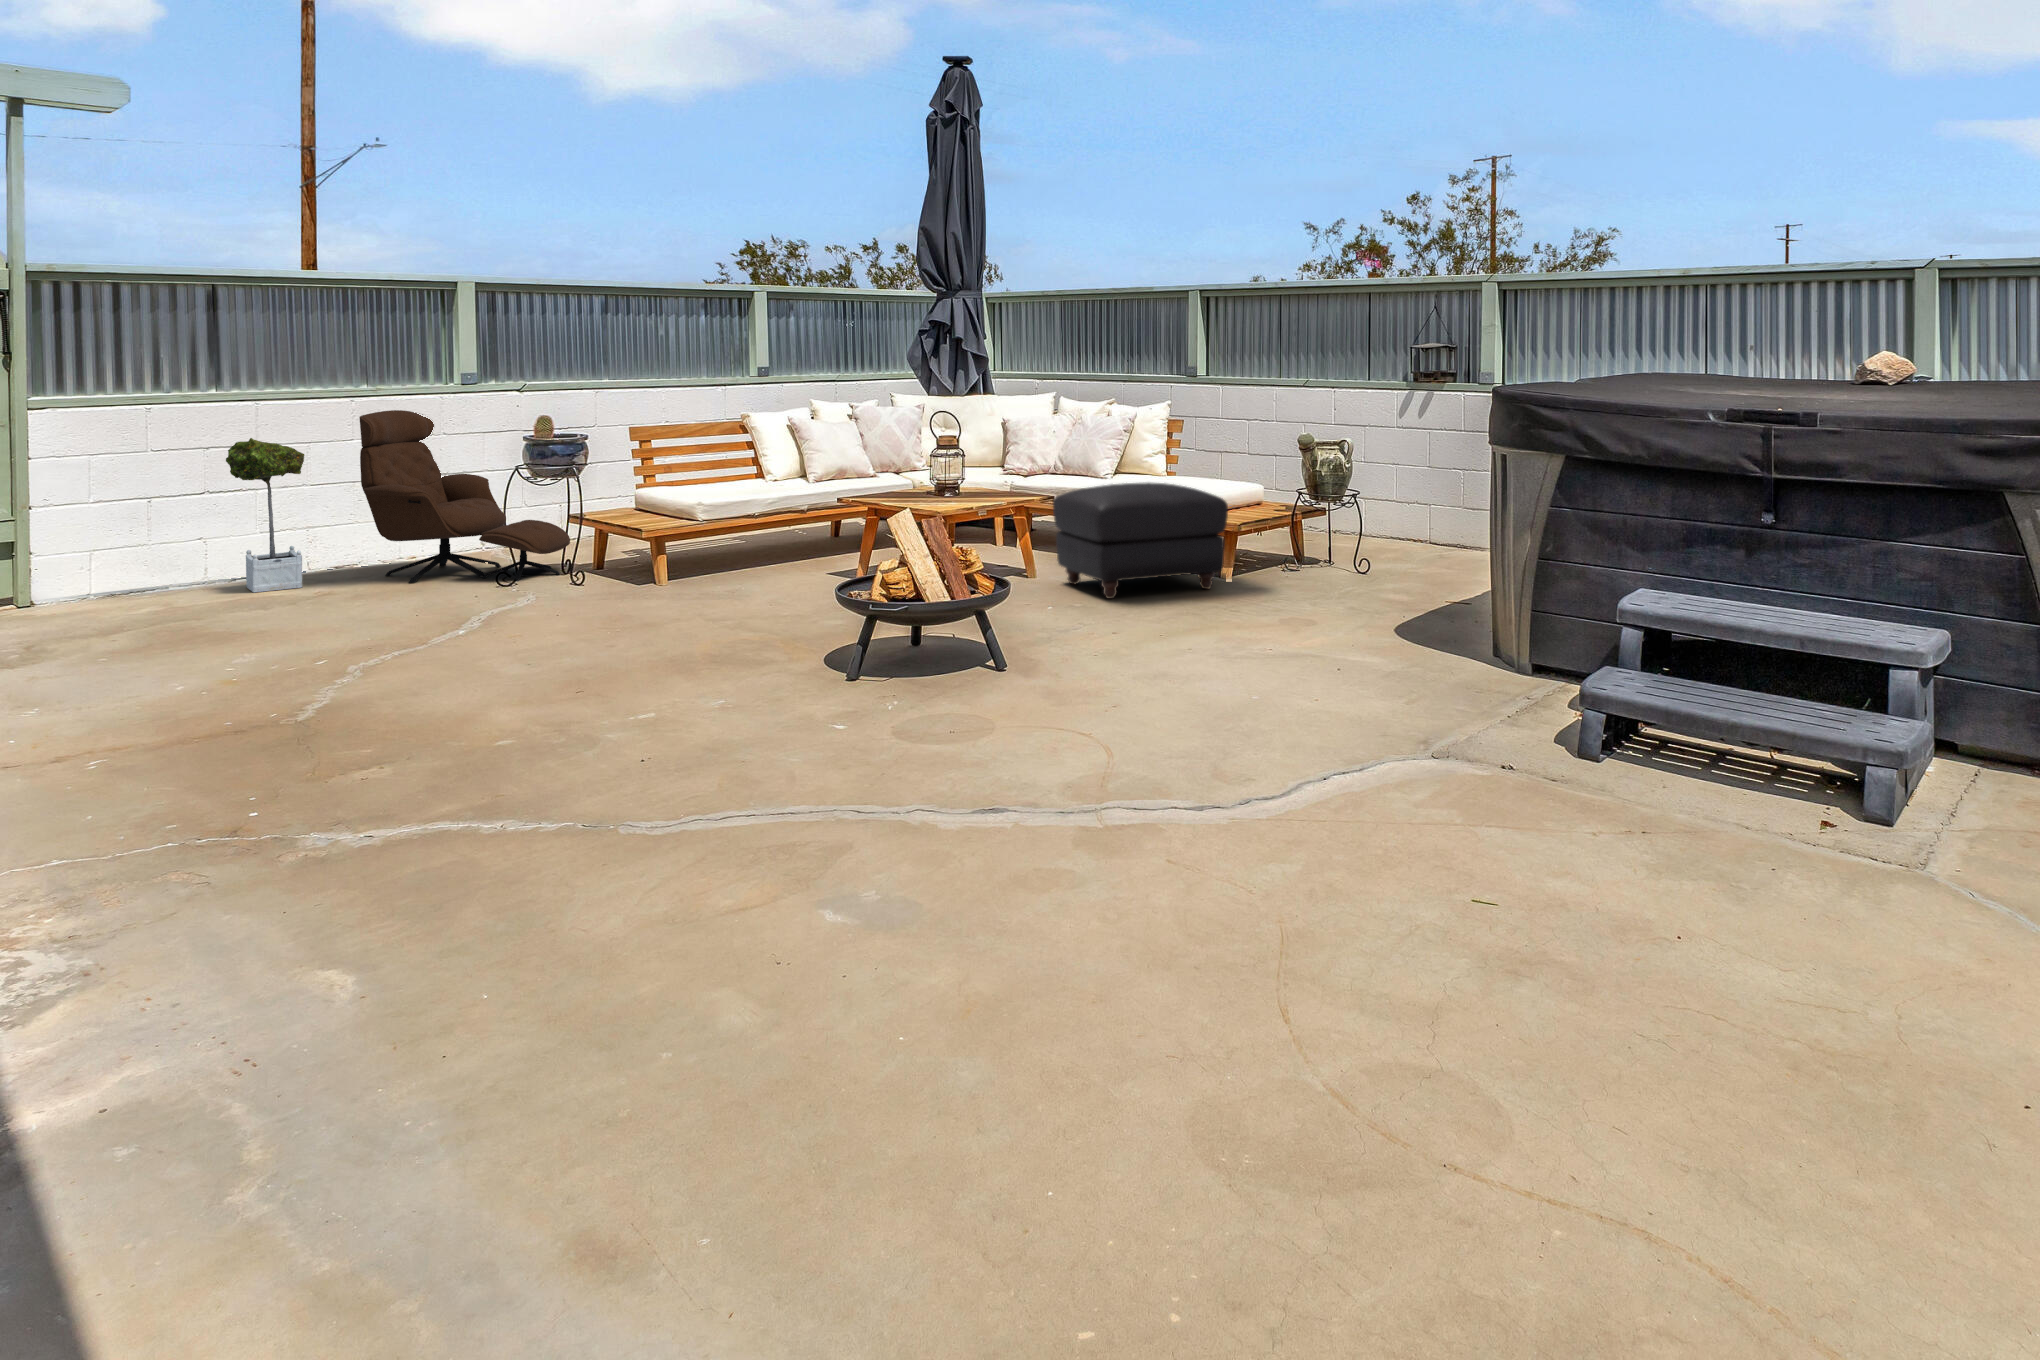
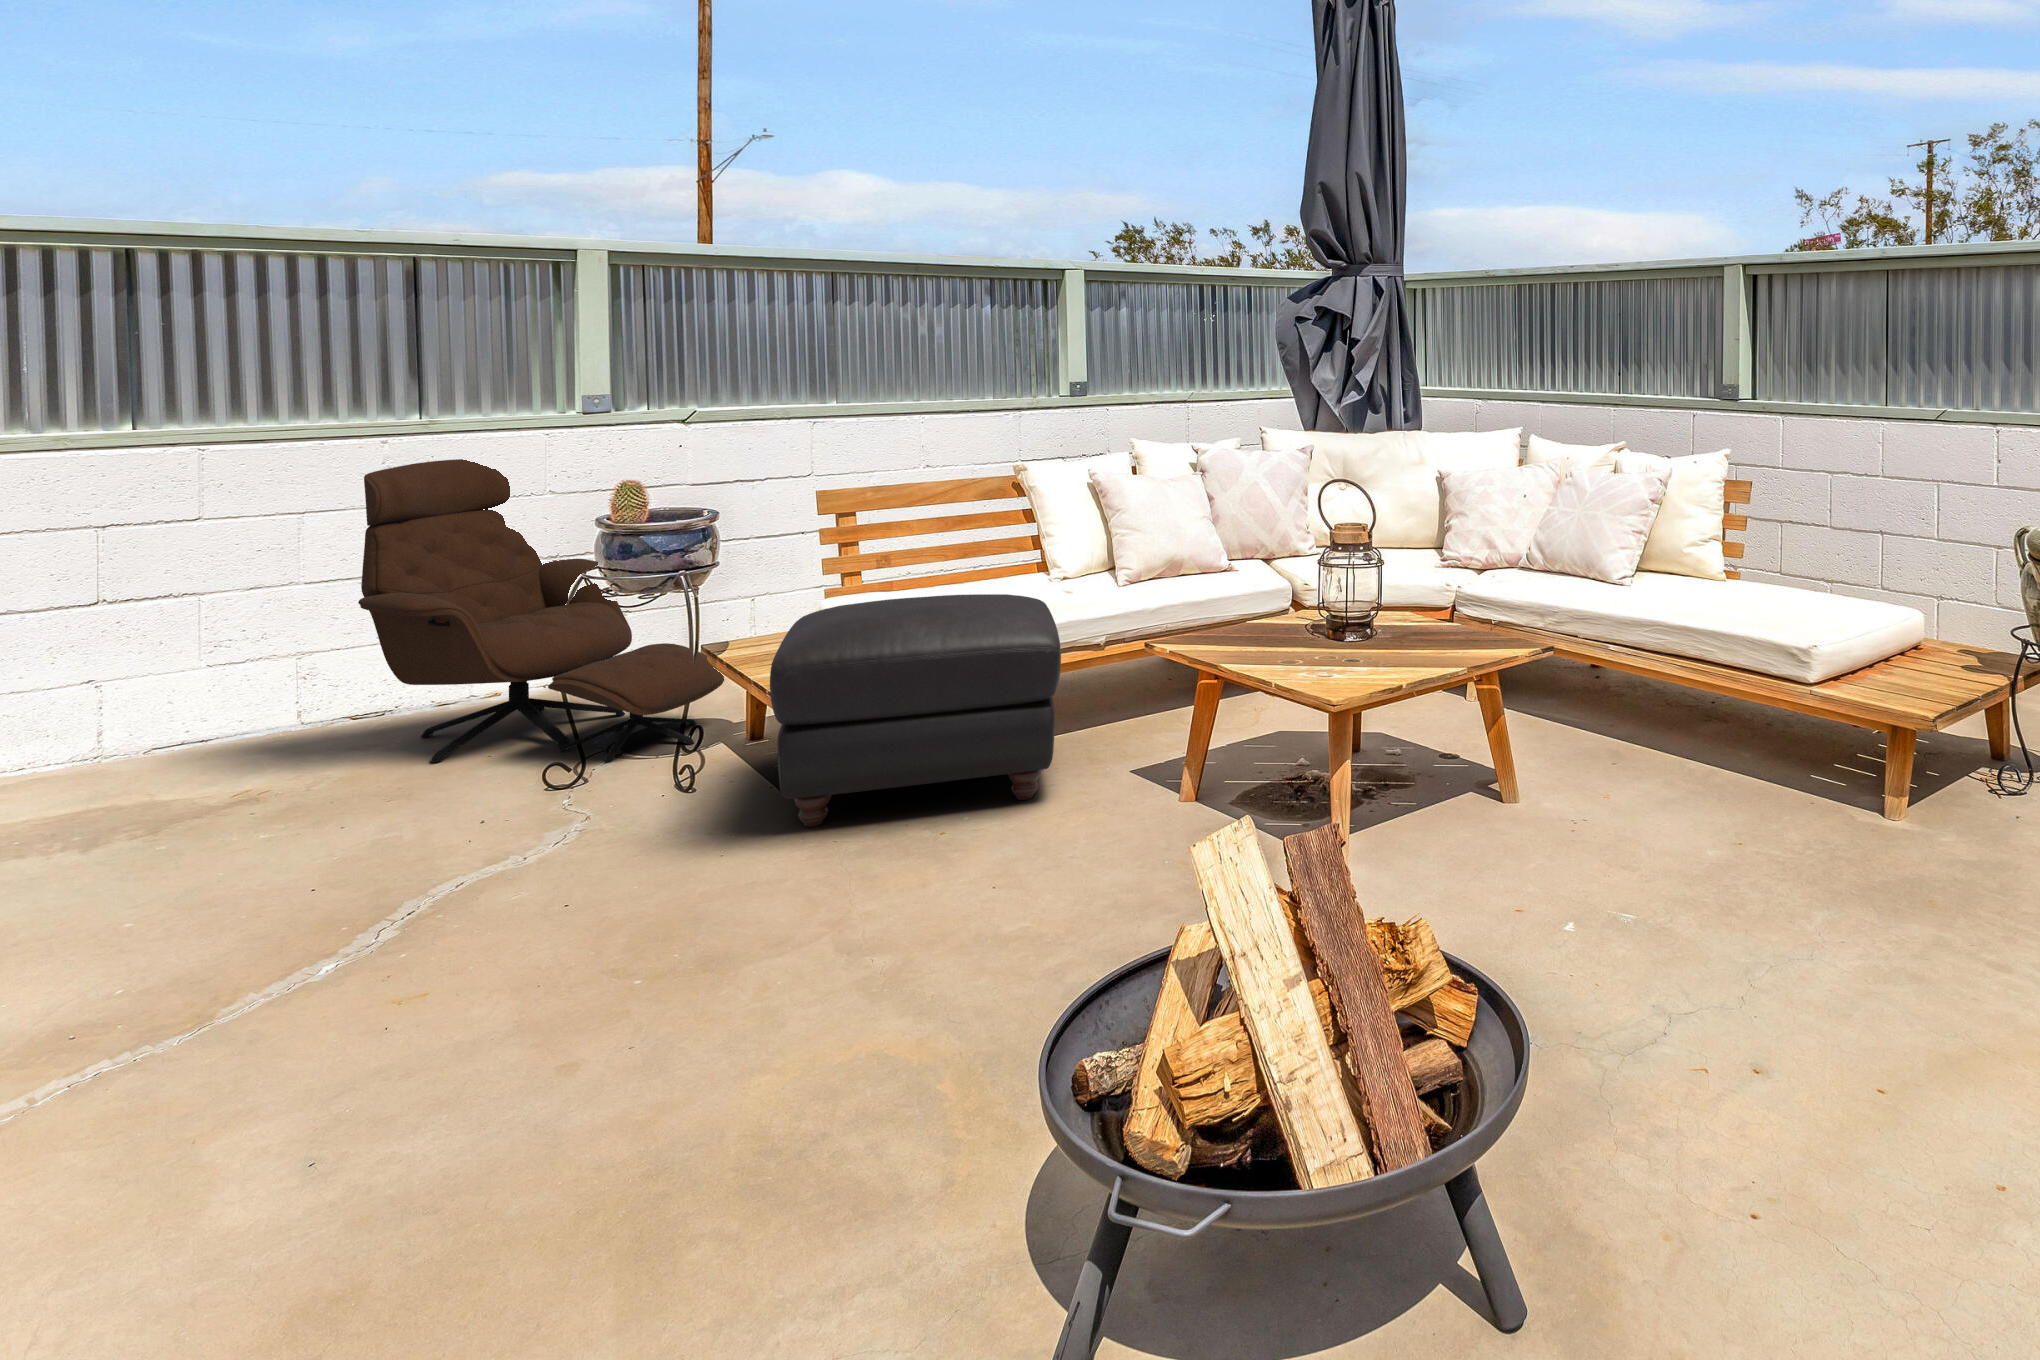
potted tree: present [226,438,304,592] -> none [103,516,262,785]
ottoman: present [1053,483,1228,599] -> present [770,594,1061,827]

